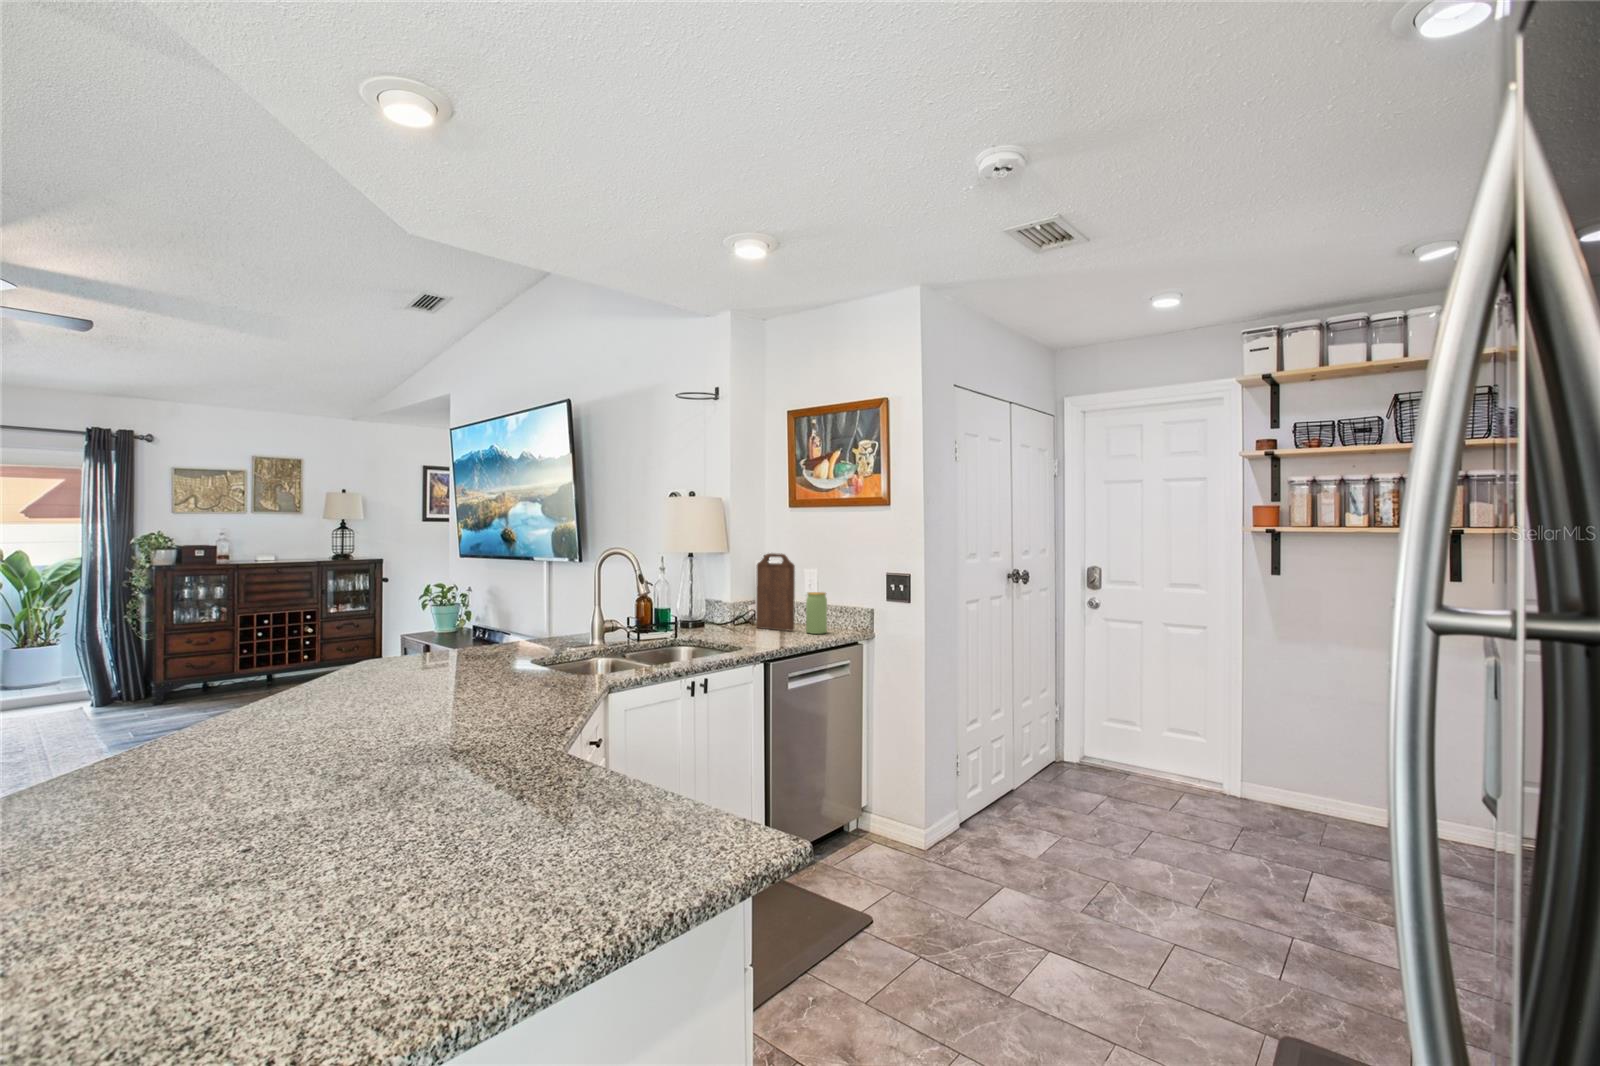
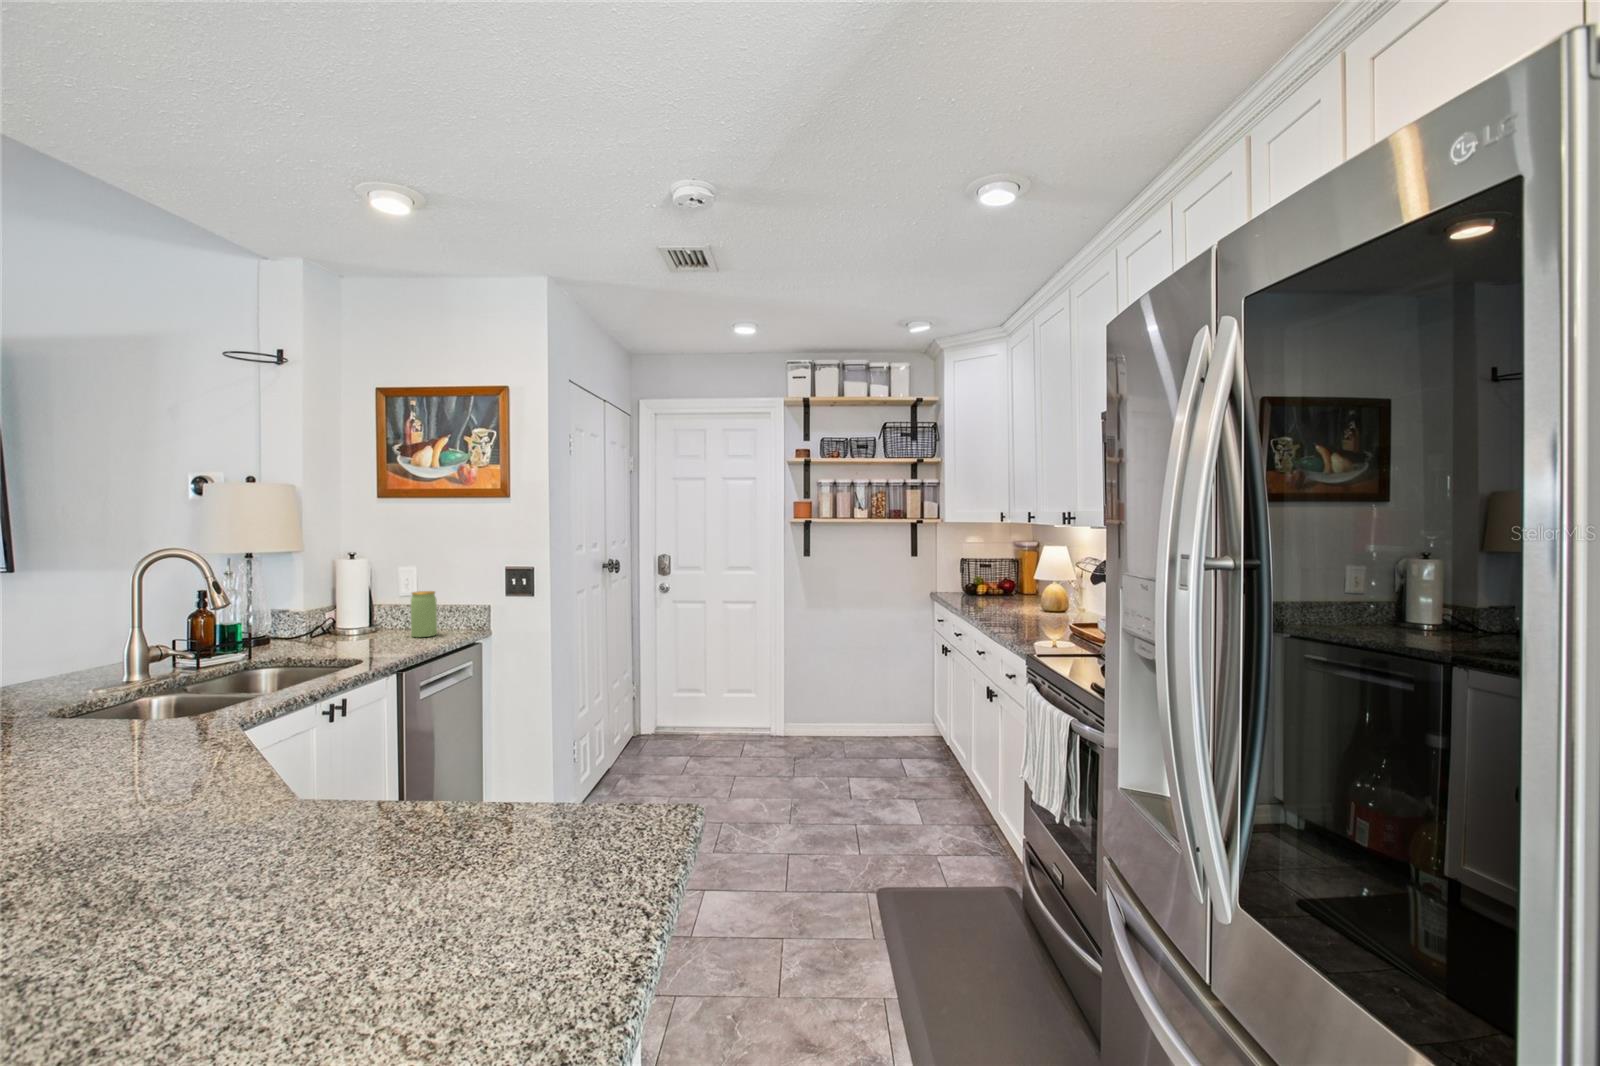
cutting board: present [756,553,795,631] -> none [339,550,395,637]

